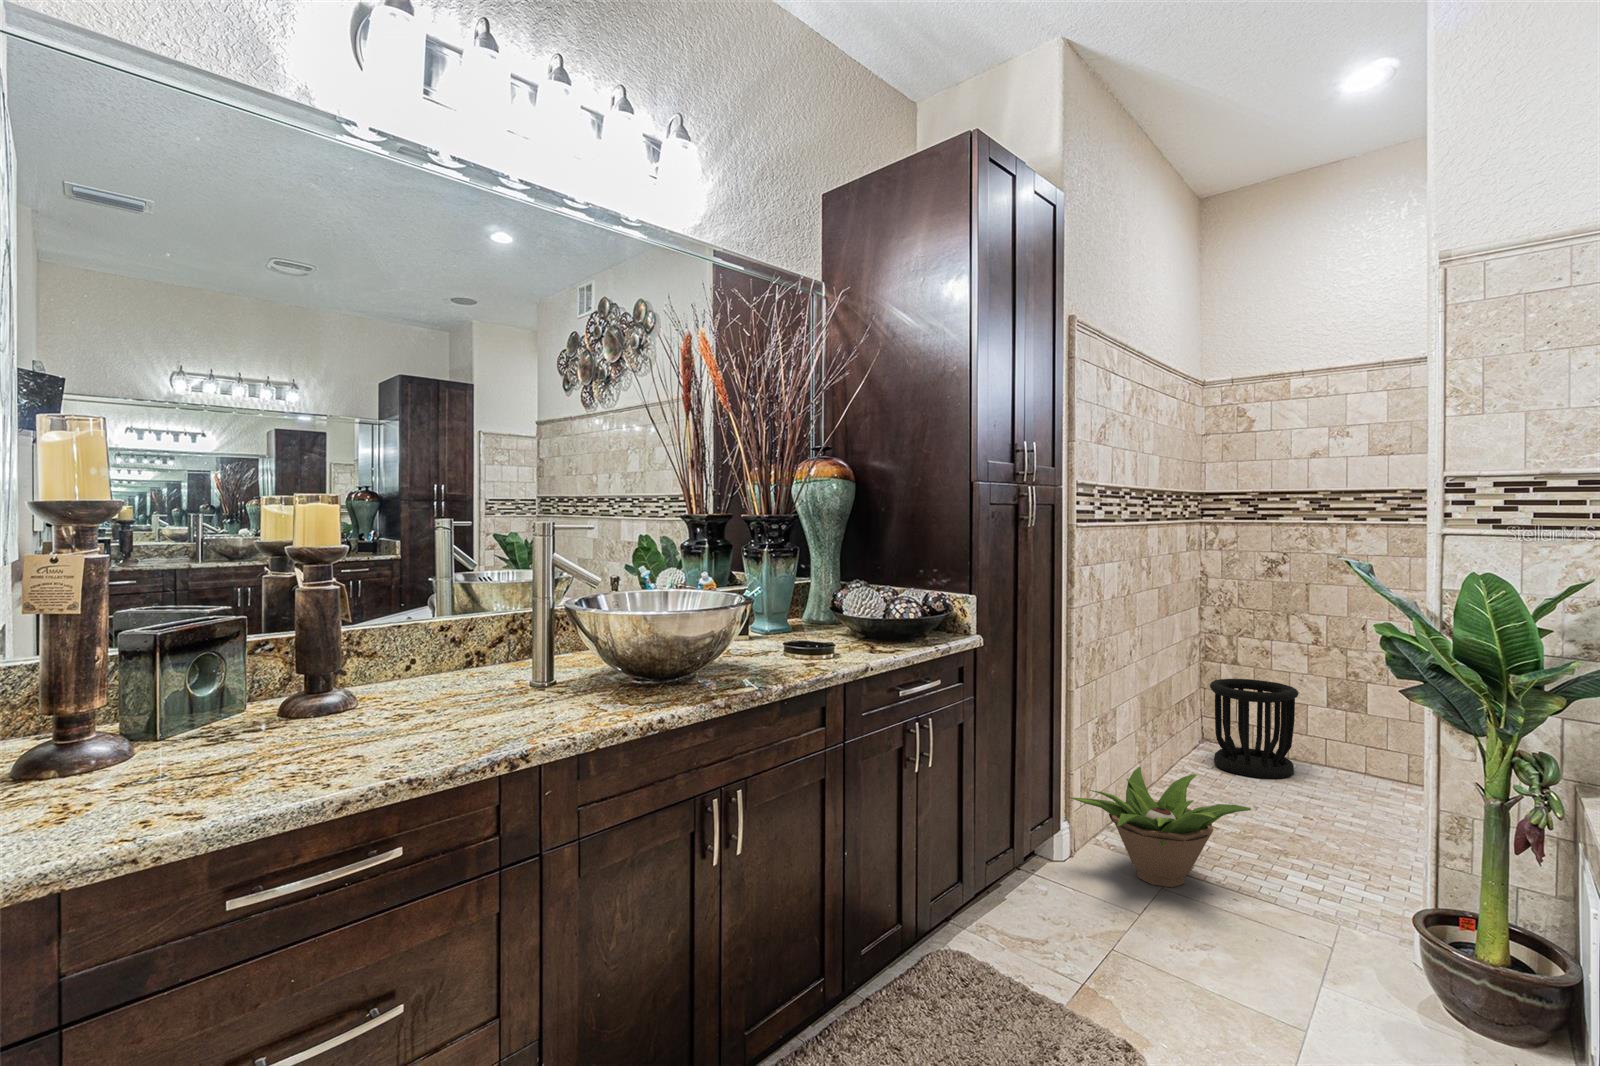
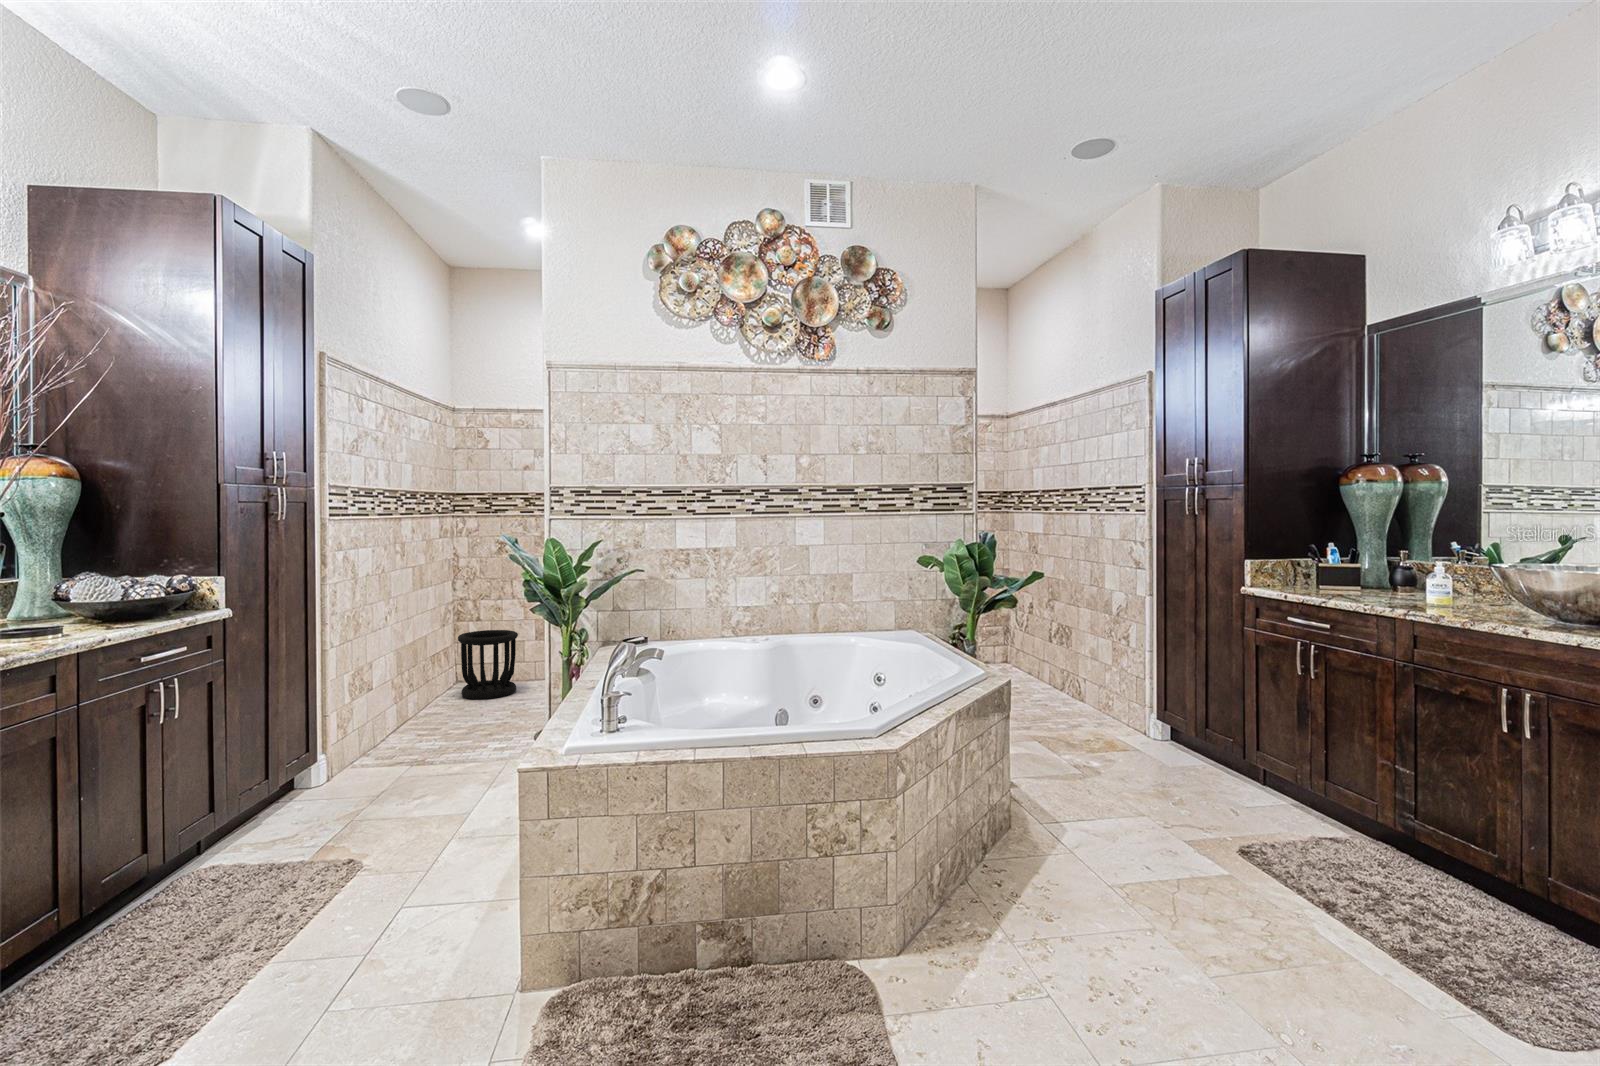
decorative plant: present [1070,767,1251,887] -> none [324,697,462,780]

